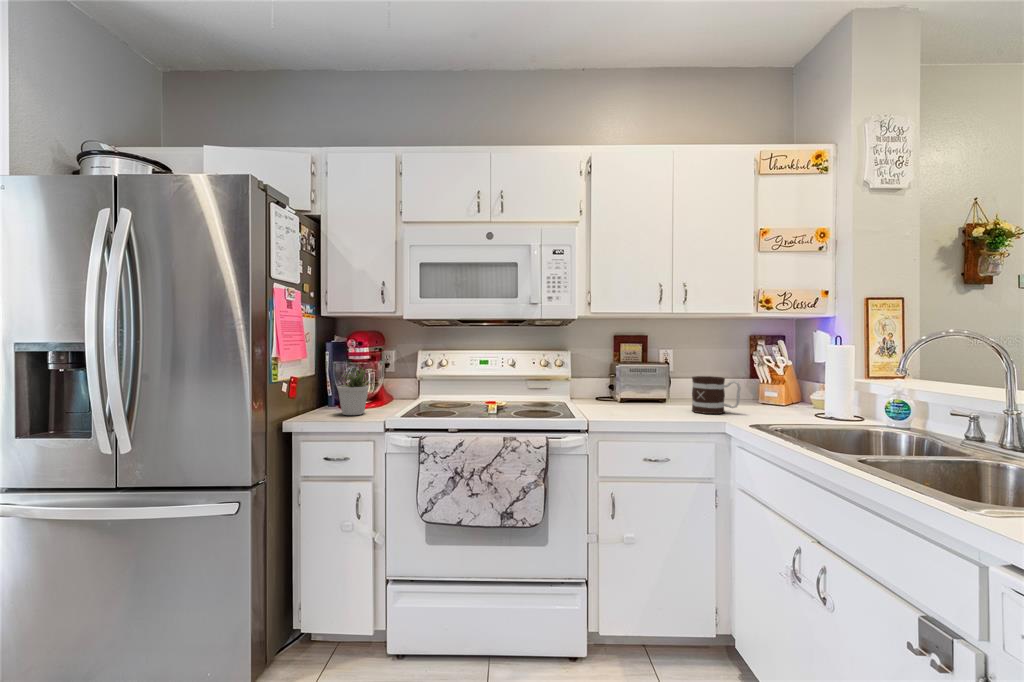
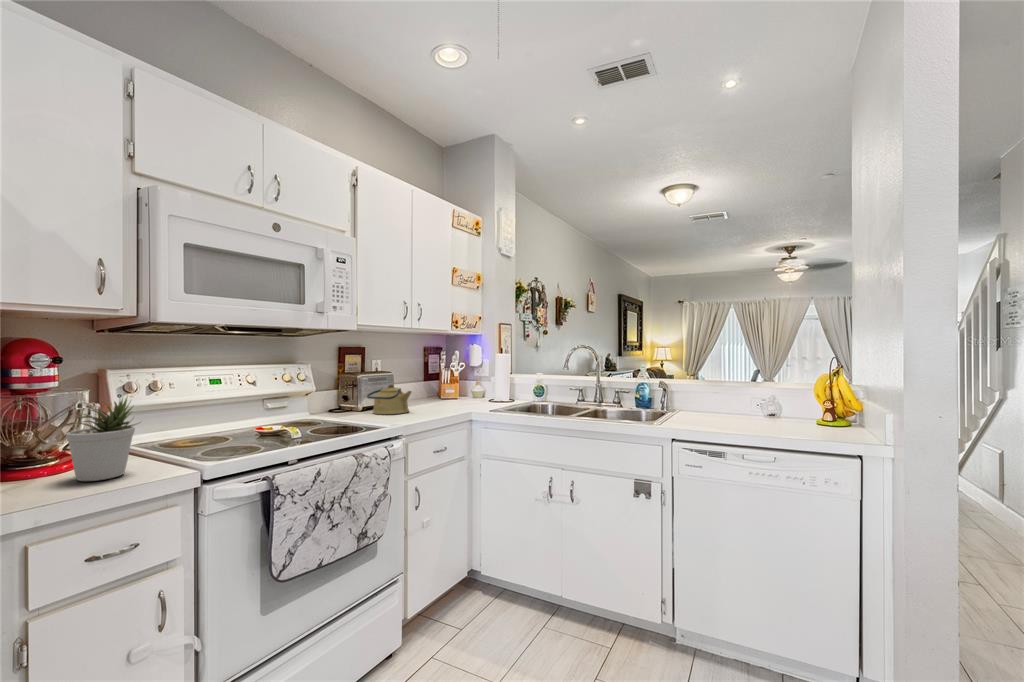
mug: present [692,376,740,414] -> none [429,379,461,408]
kettle: none [610,377,655,411] -> present [367,384,411,414]

